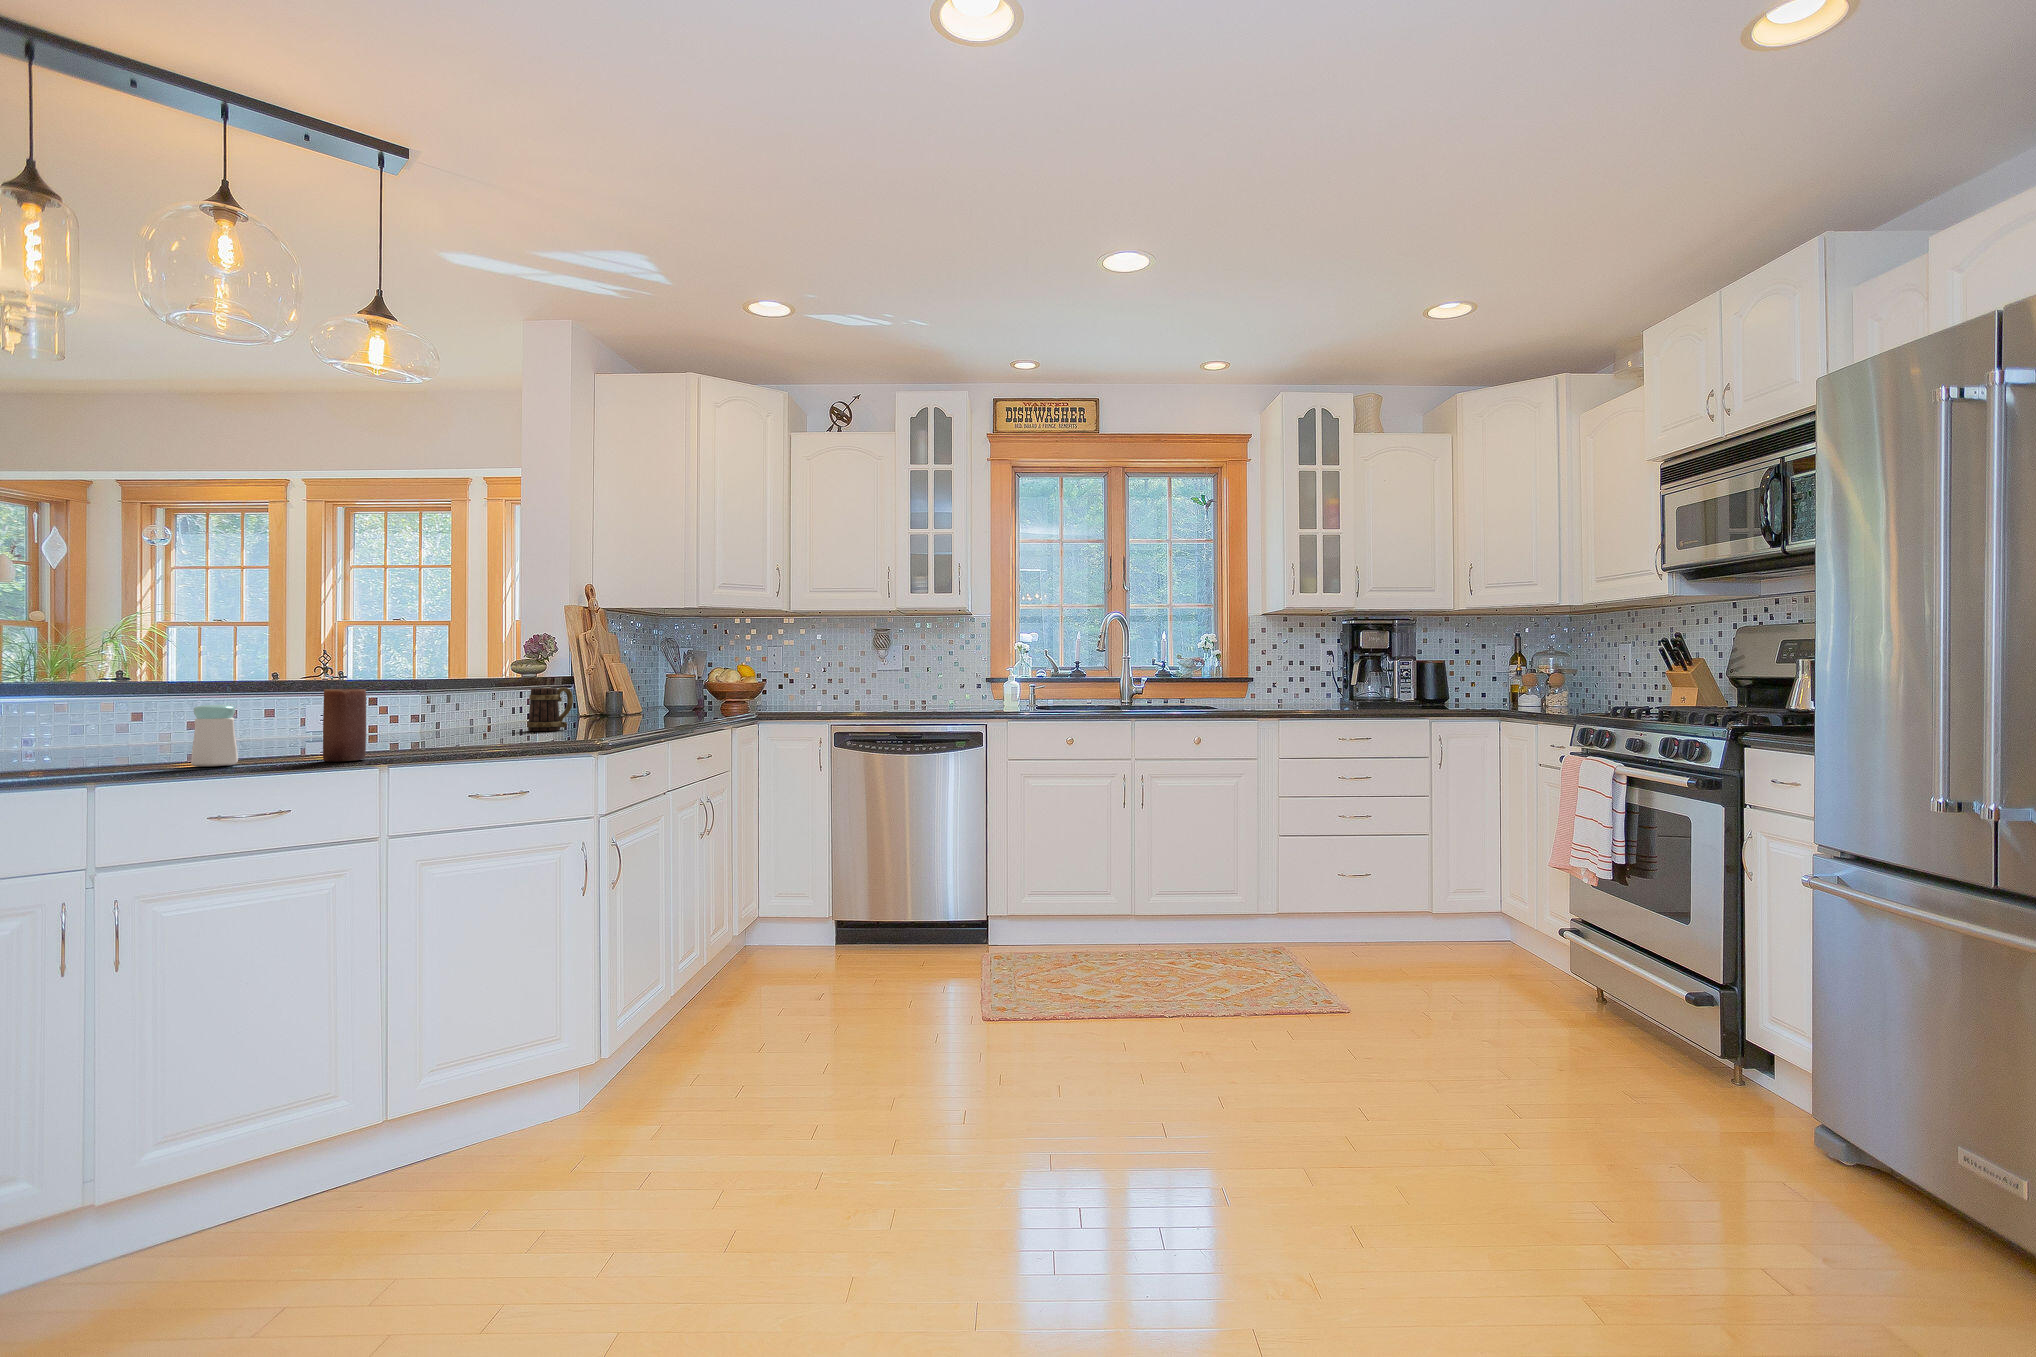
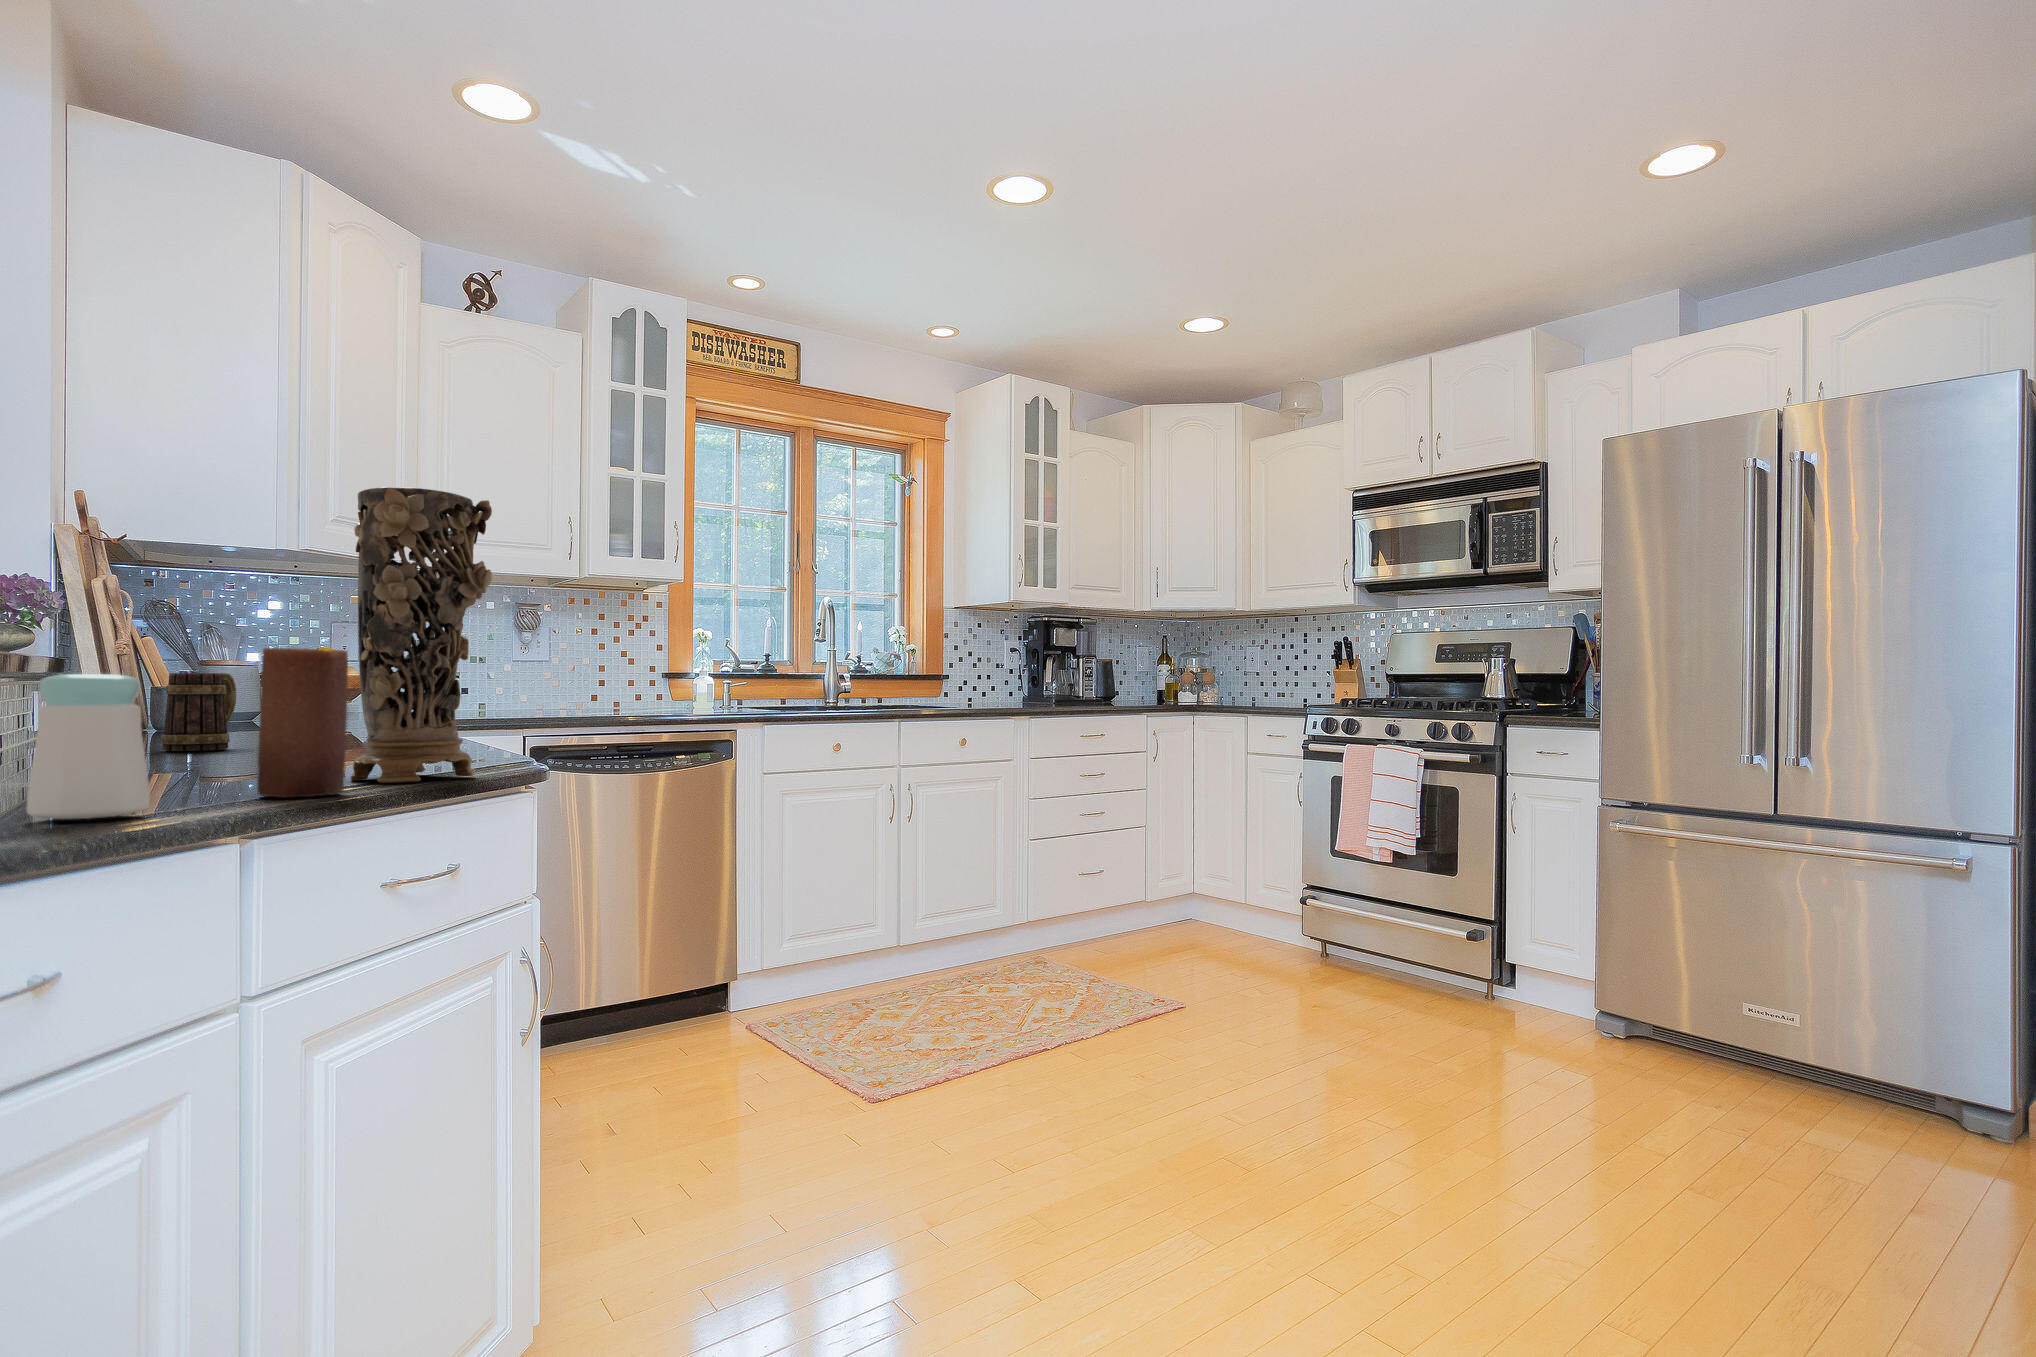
decorative vase: none [412,600,488,756] -> present [350,487,492,783]

